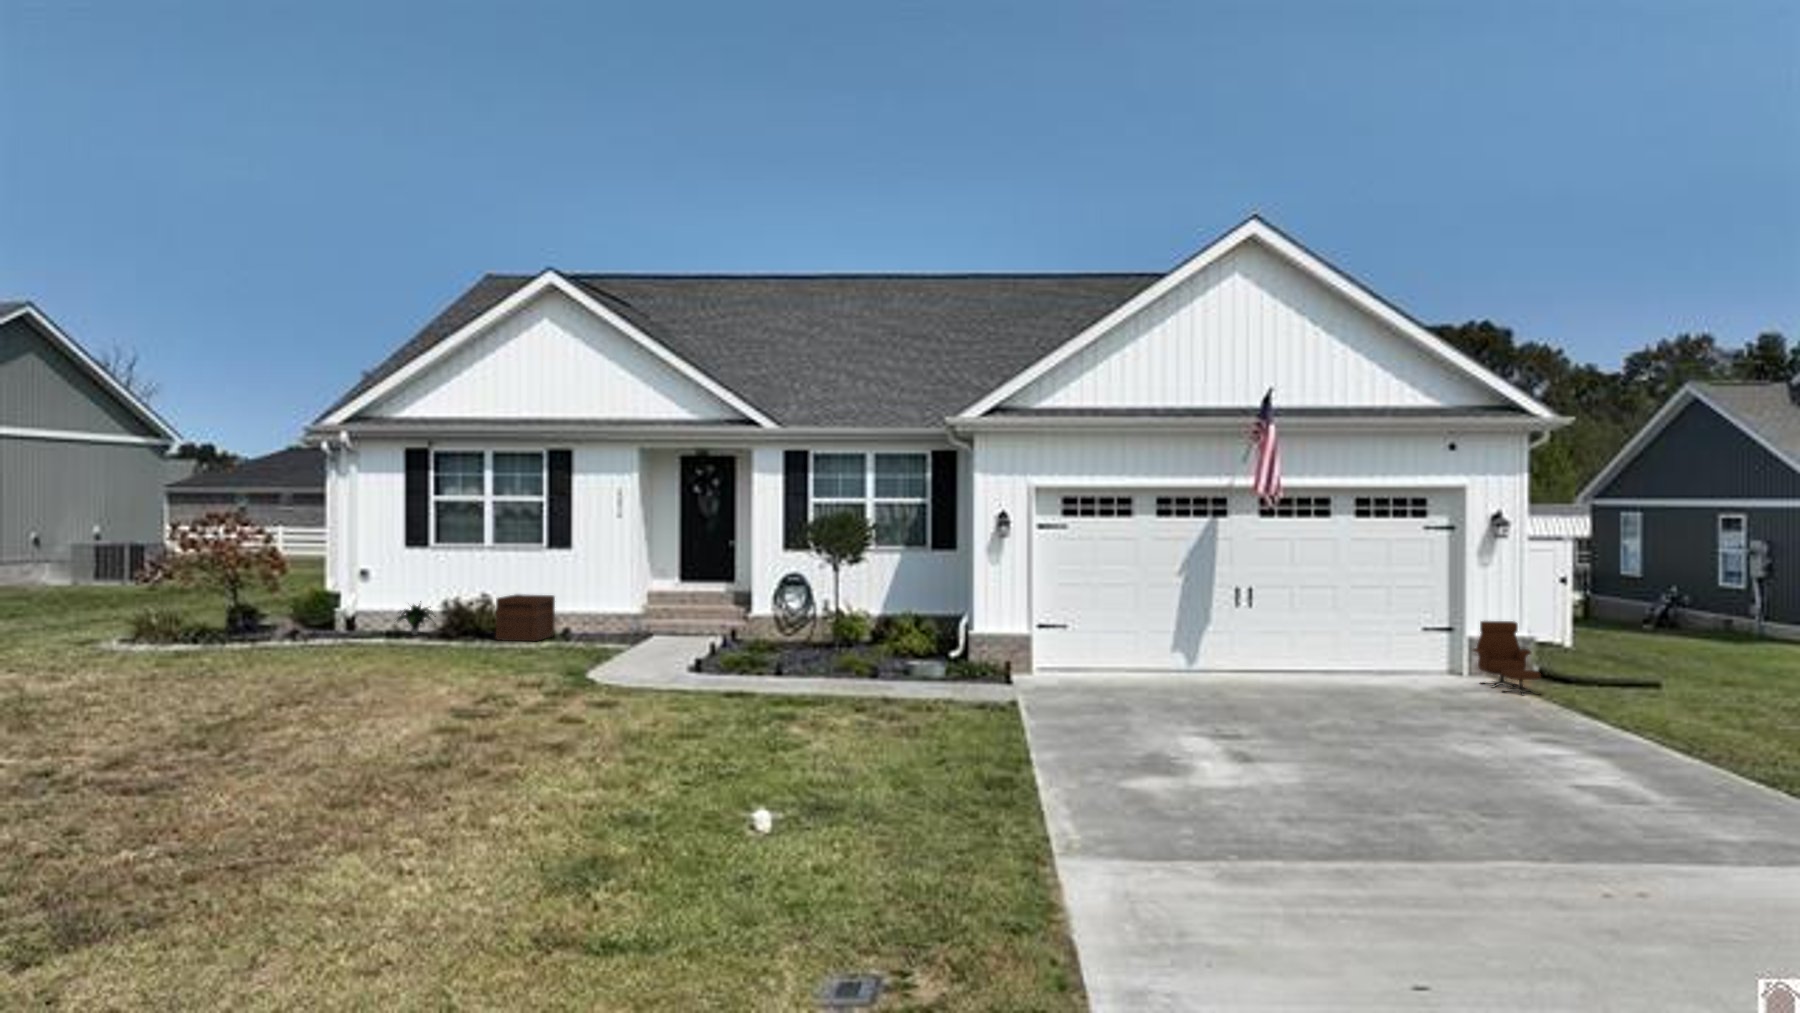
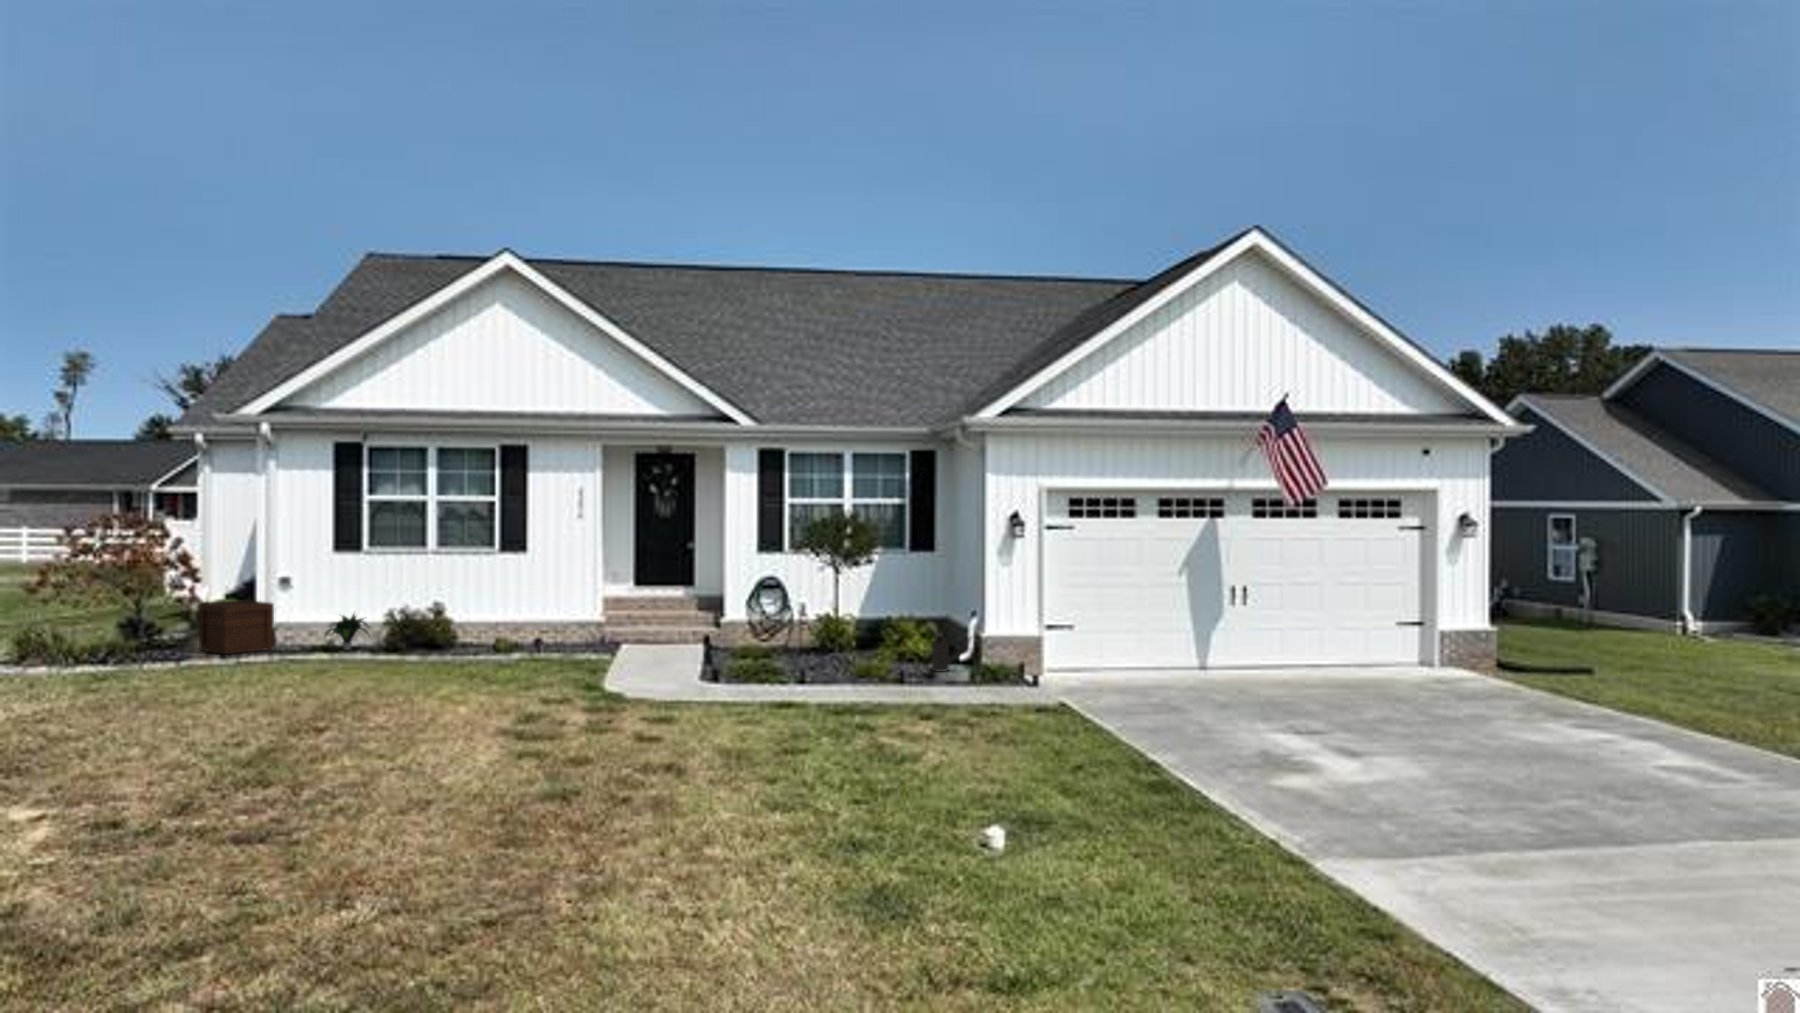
wooden crate: present [496,594,555,641] -> present [199,600,274,654]
lounge chair: present [1473,621,1541,694] -> none [1444,614,1514,683]
watering can: none [912,627,960,667] -> present [926,631,970,672]

